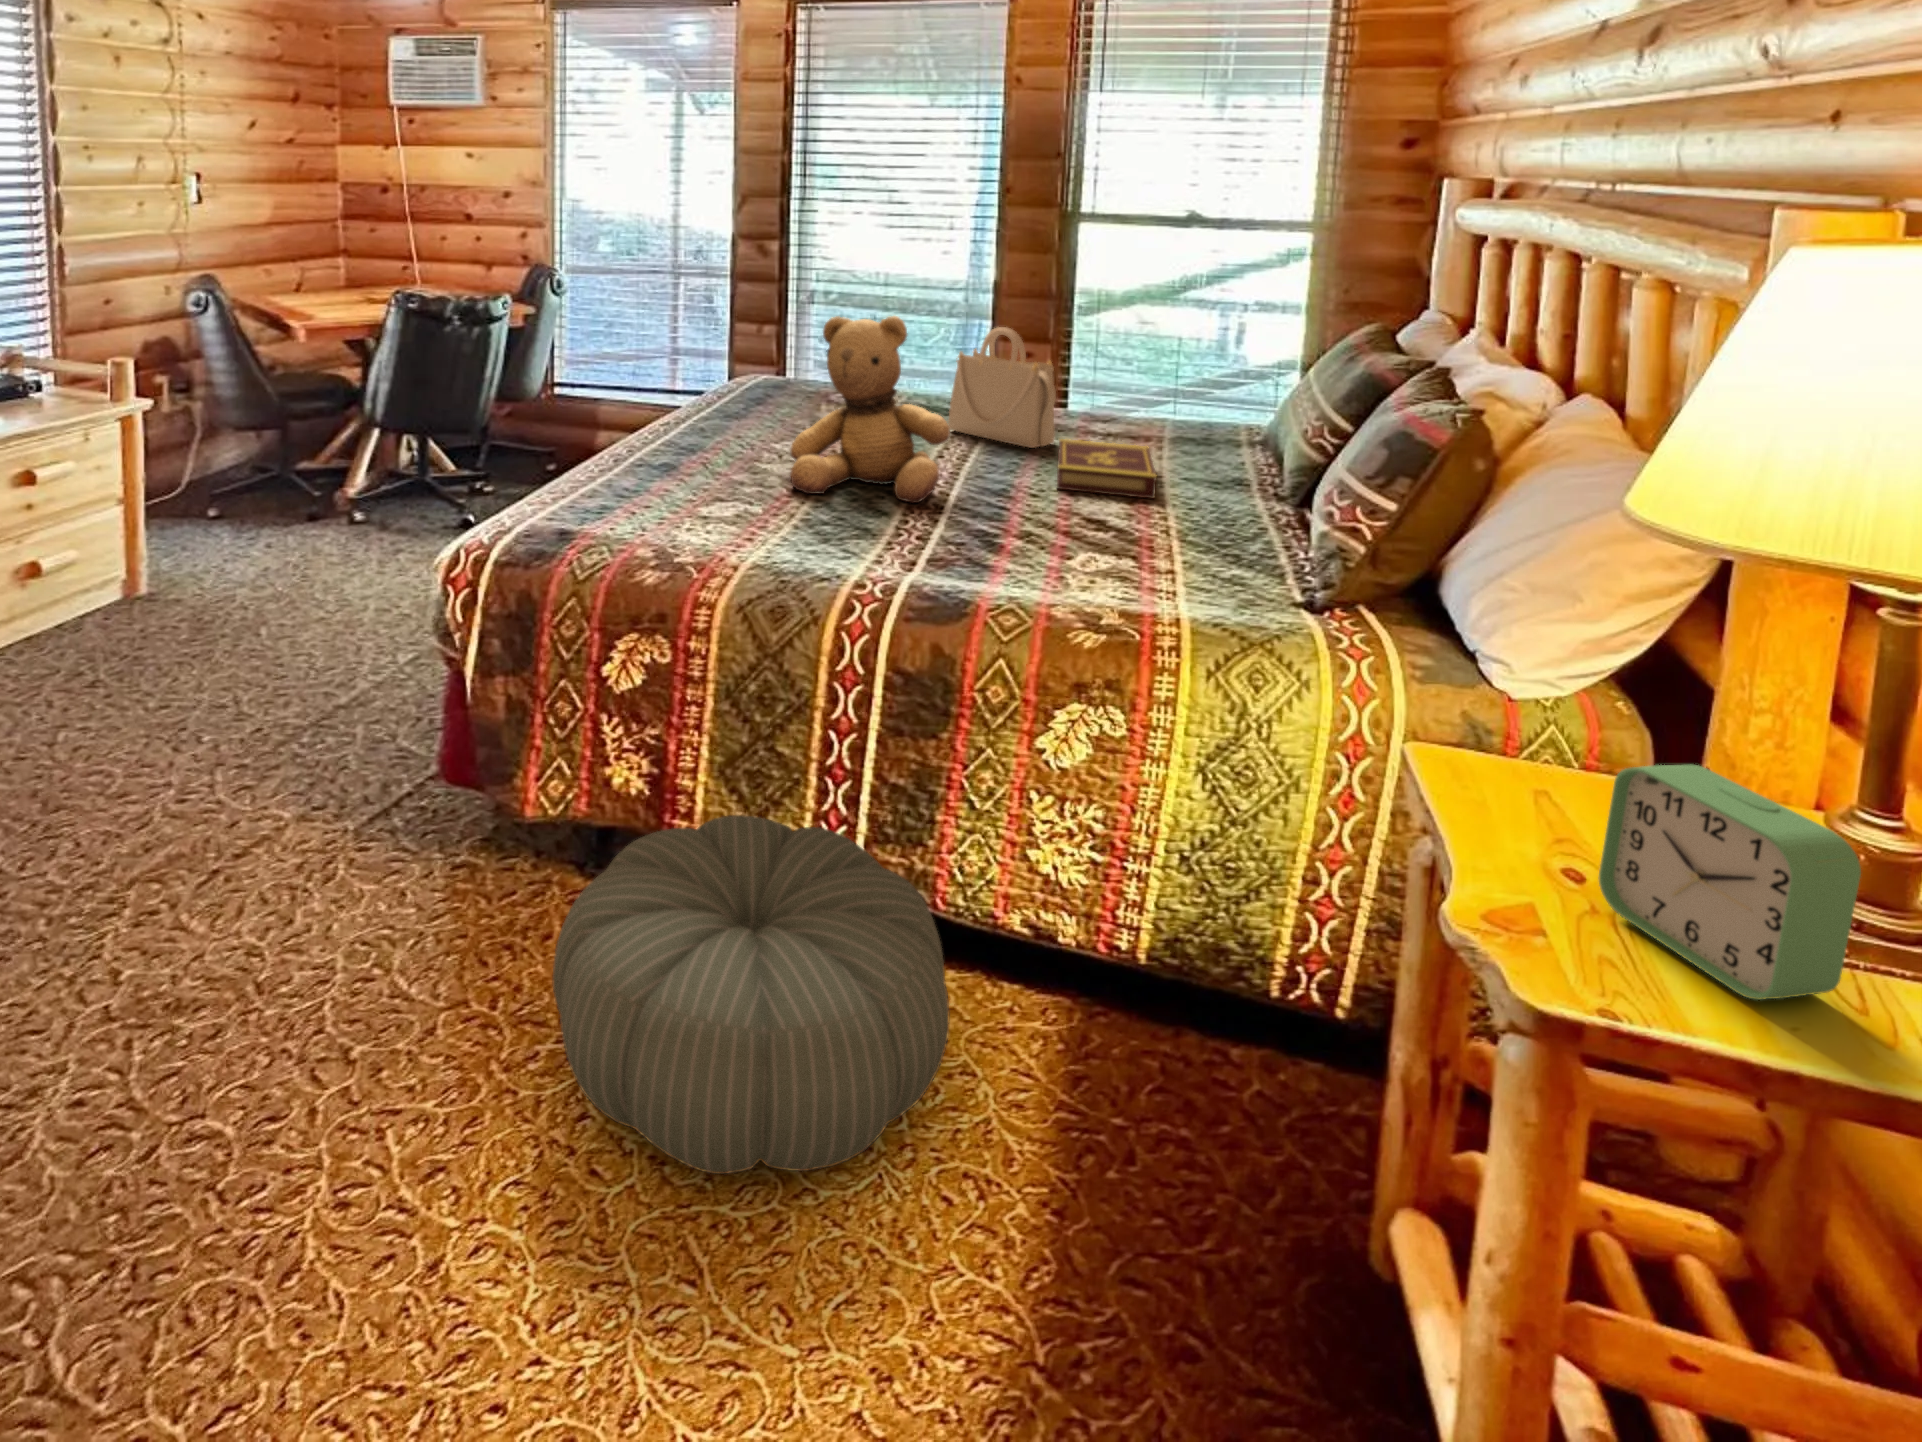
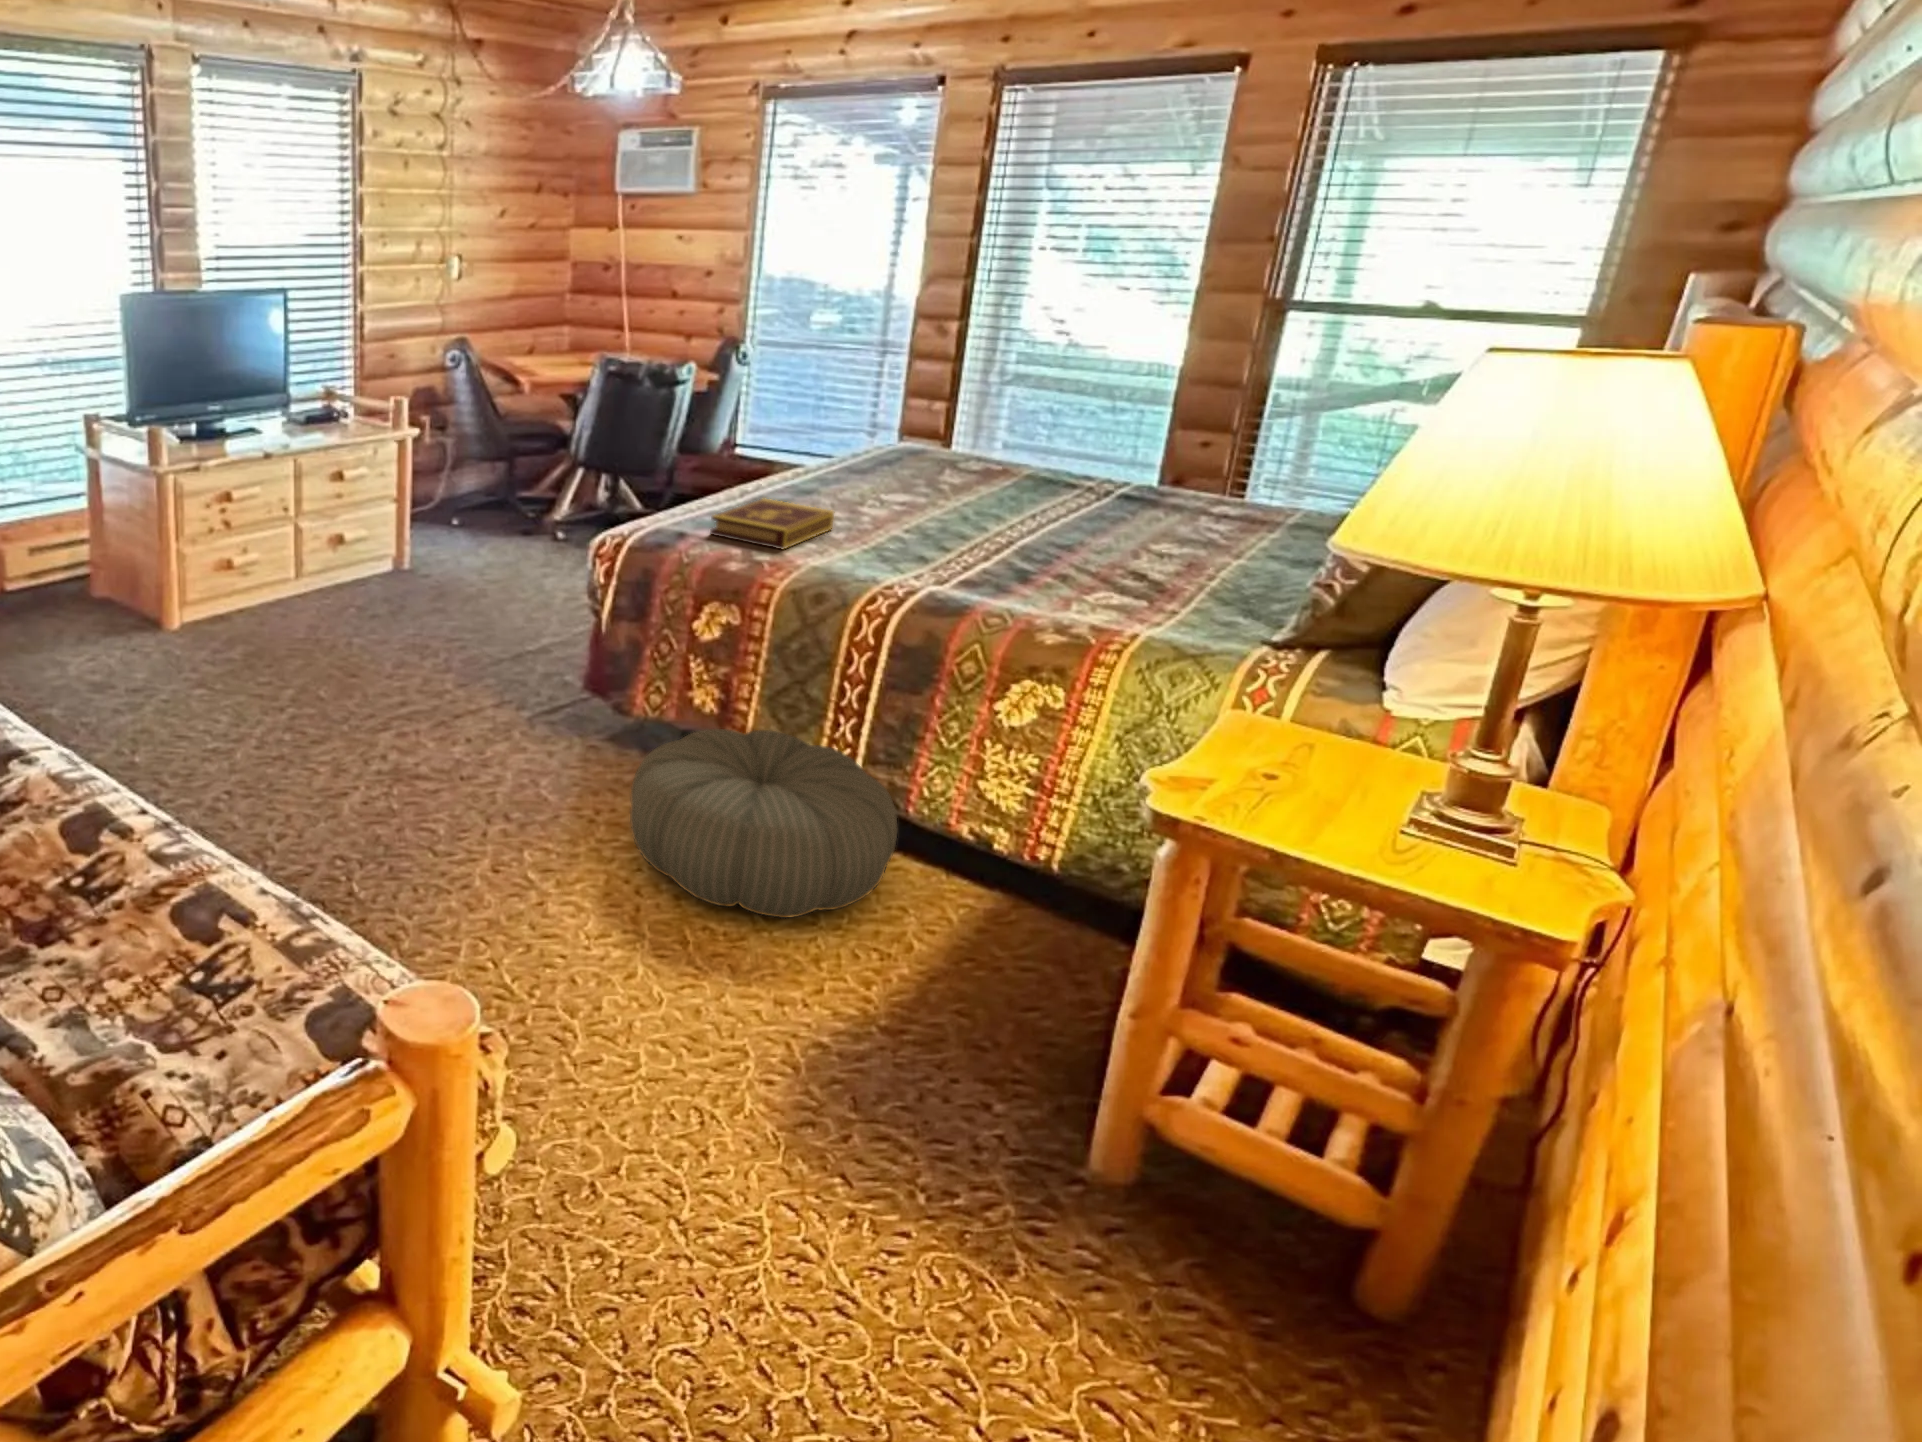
teddy bear: present [790,316,950,503] -> none [873,389,1017,544]
handbag: present [948,327,1056,448] -> none [1054,408,1162,519]
book: present [1057,439,1156,498] -> present [710,499,835,549]
alarm clock: present [1599,765,1861,1000] -> none [1265,695,1401,833]

